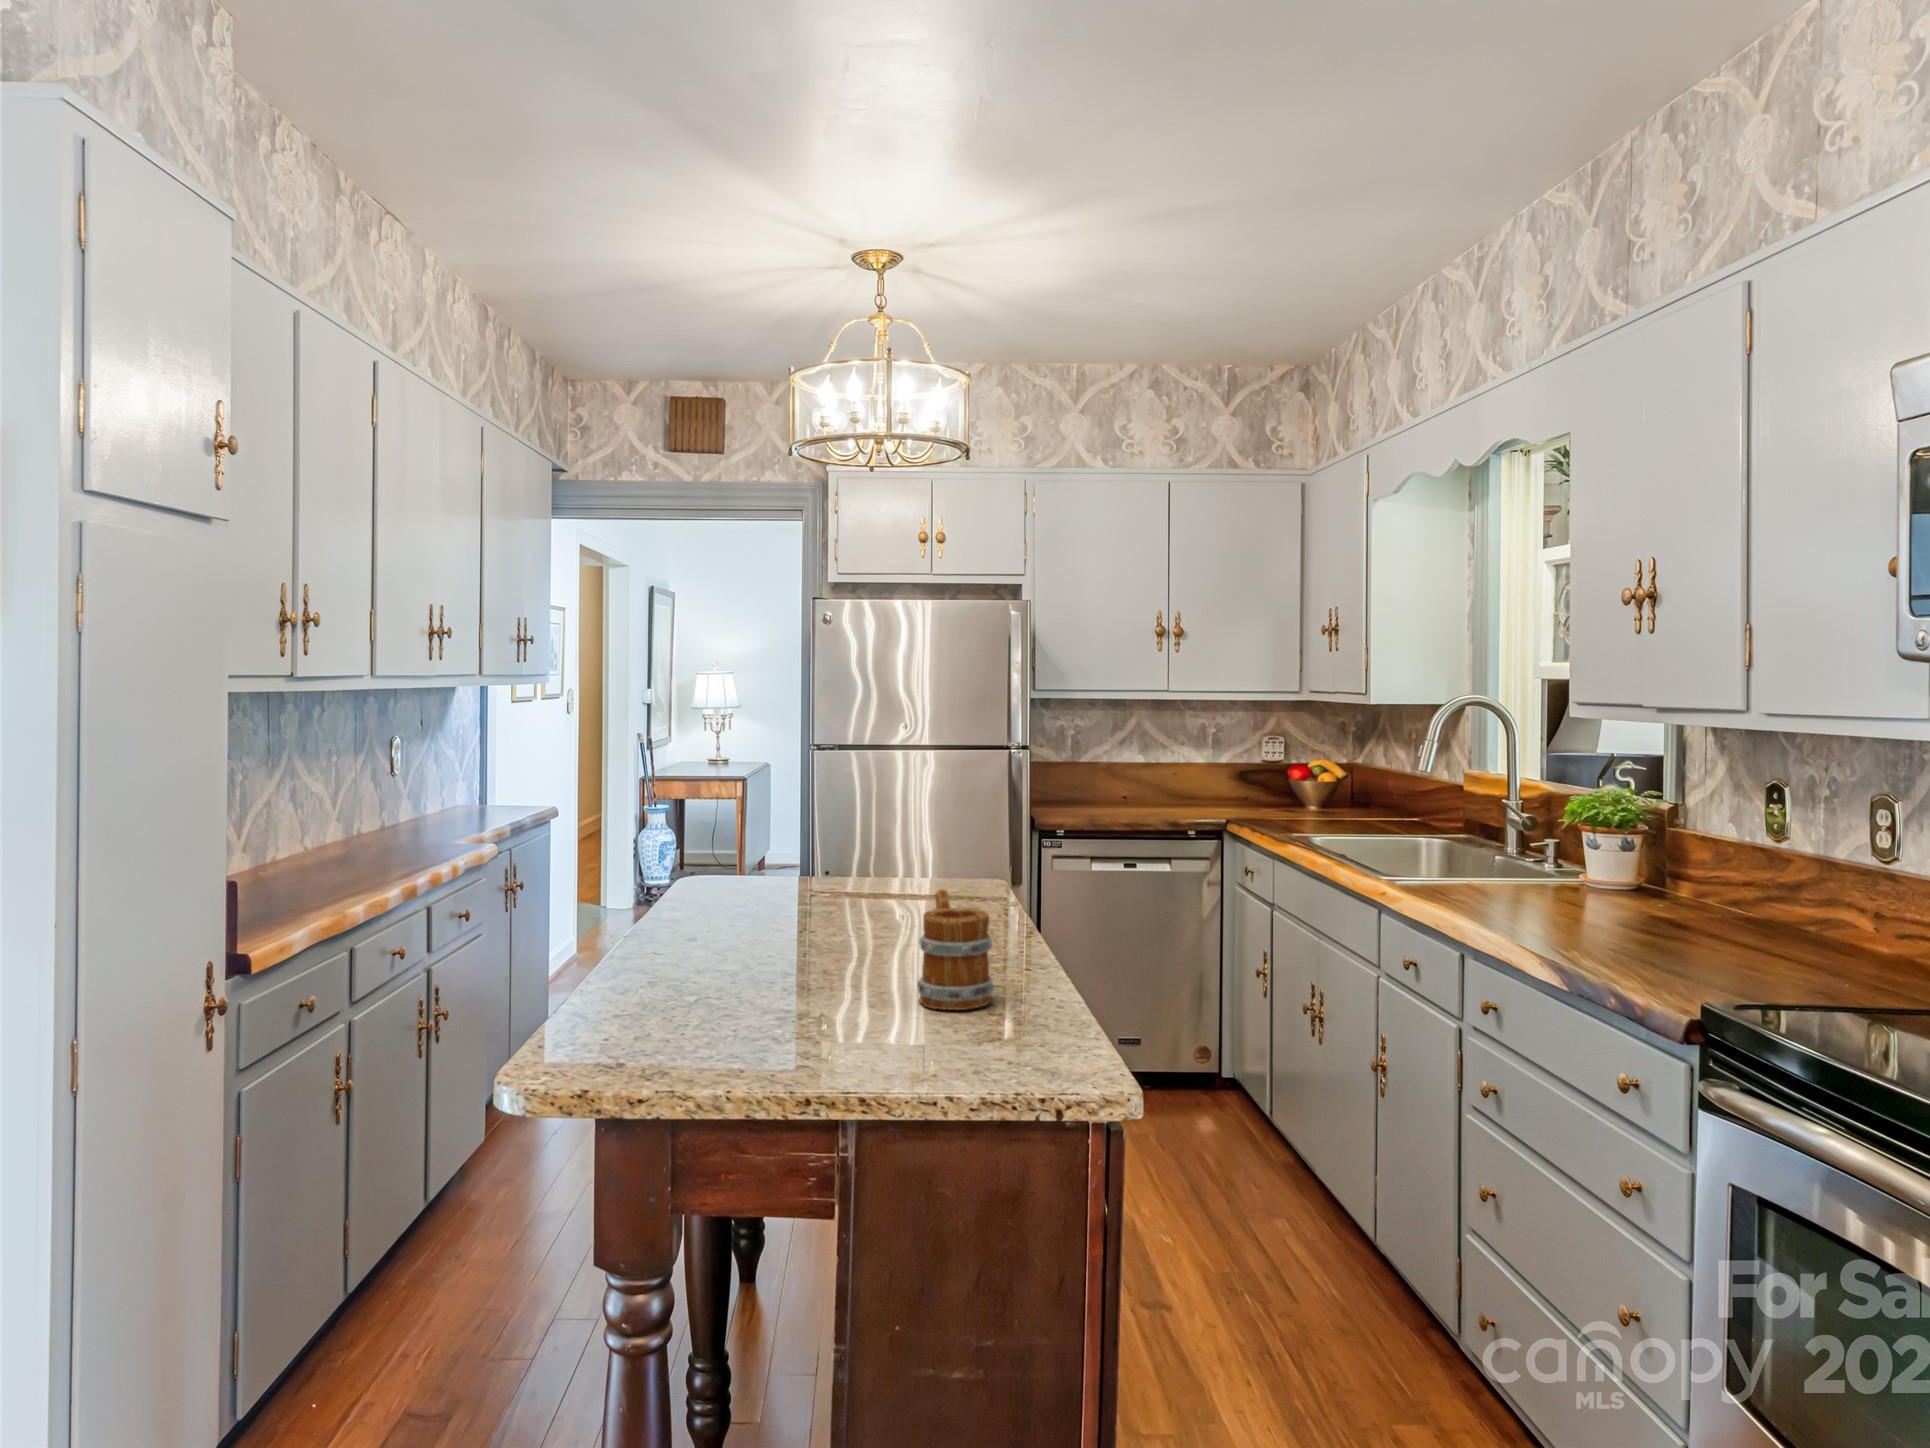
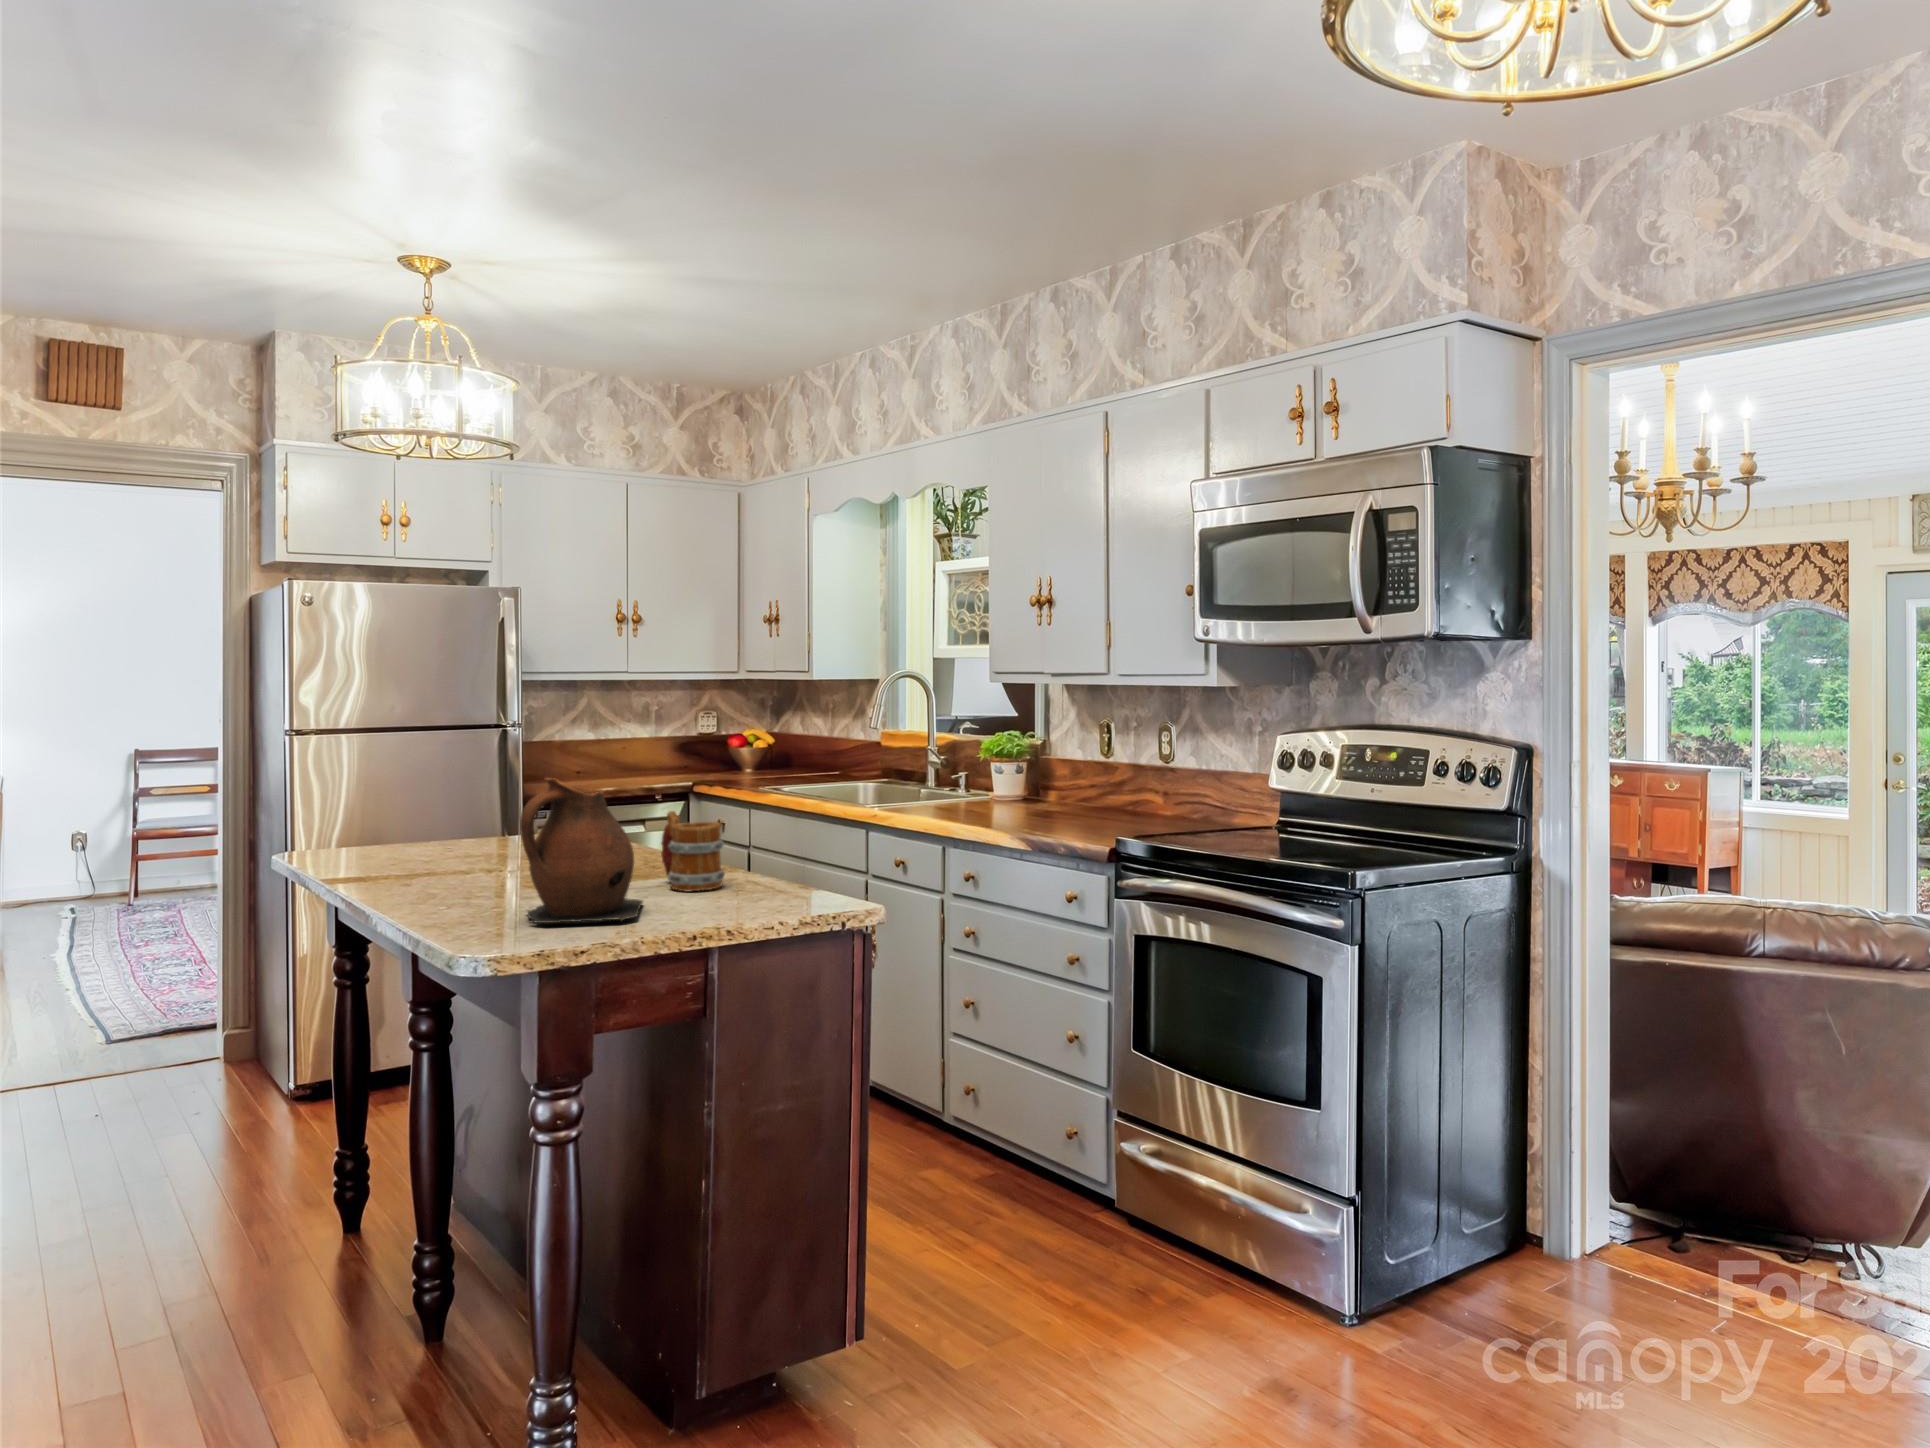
ceramic pitcher: none [658,840,843,1056] -> present [520,778,643,923]

